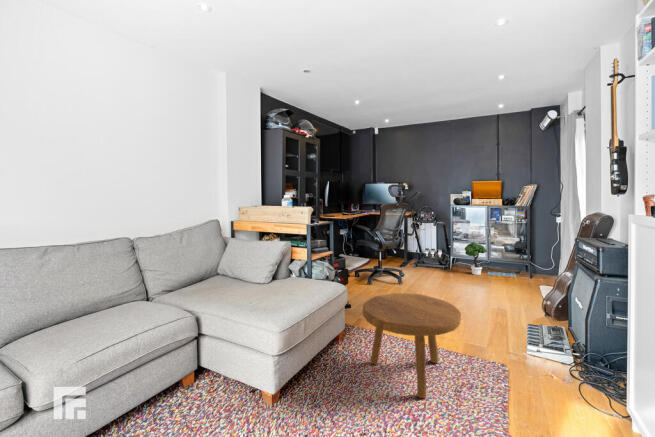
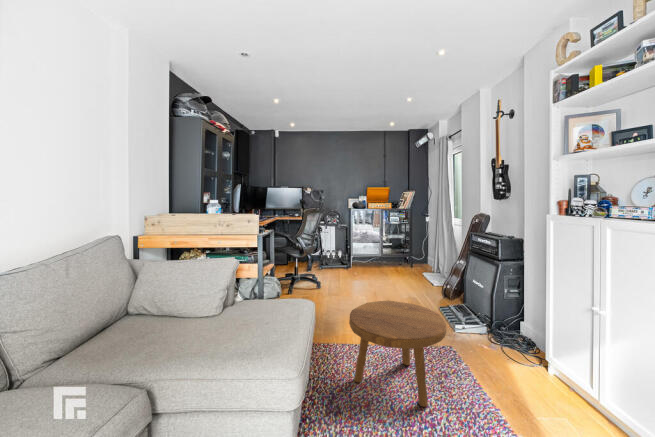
potted tree: present [465,242,516,277] -> none [364,242,404,270]

